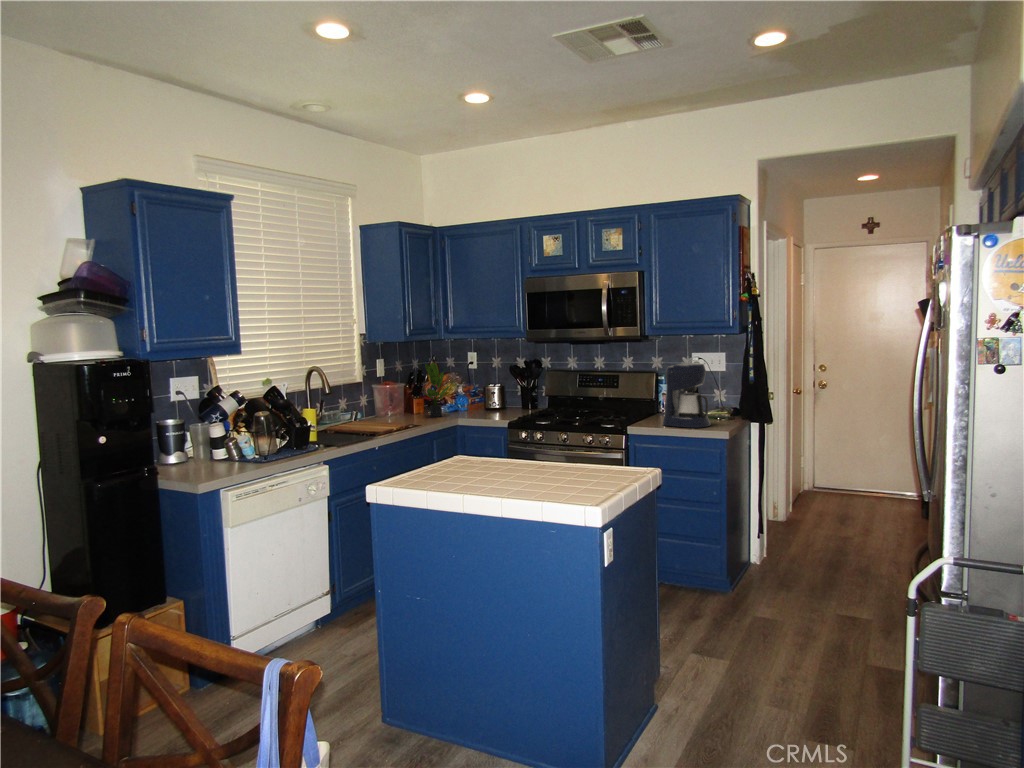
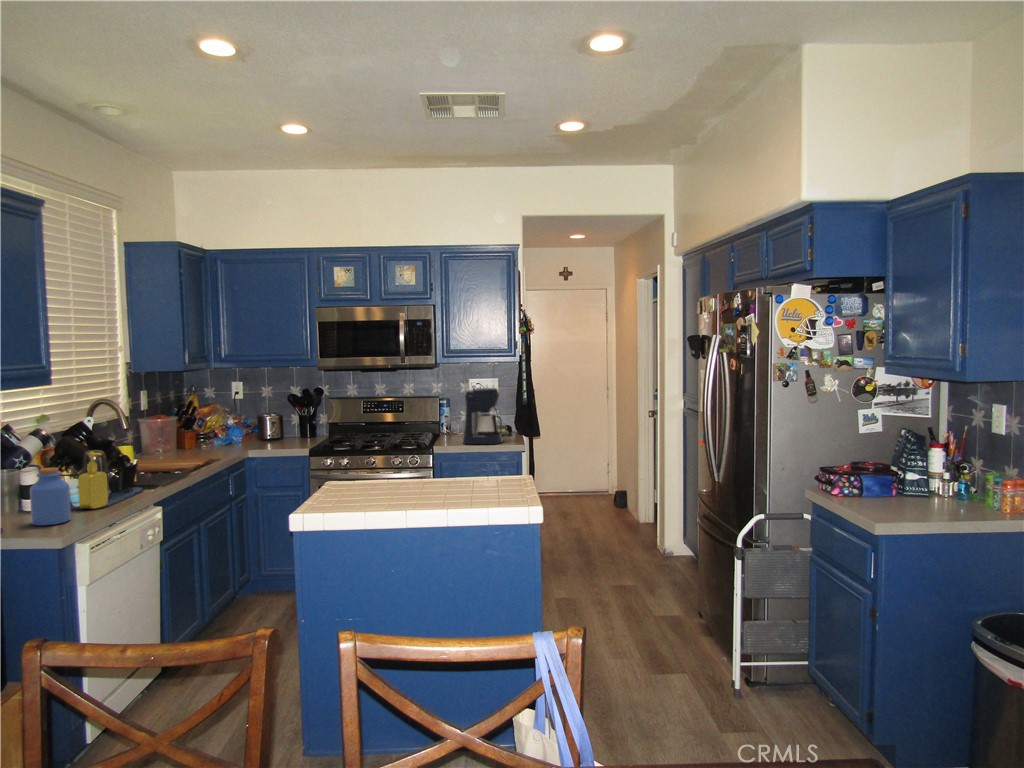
potted plant: present [425,363,449,417] -> none [204,392,236,451]
soap dispenser: none [246,414,271,463] -> present [78,453,108,509]
jar: none [195,425,228,474] -> present [30,468,71,526]

